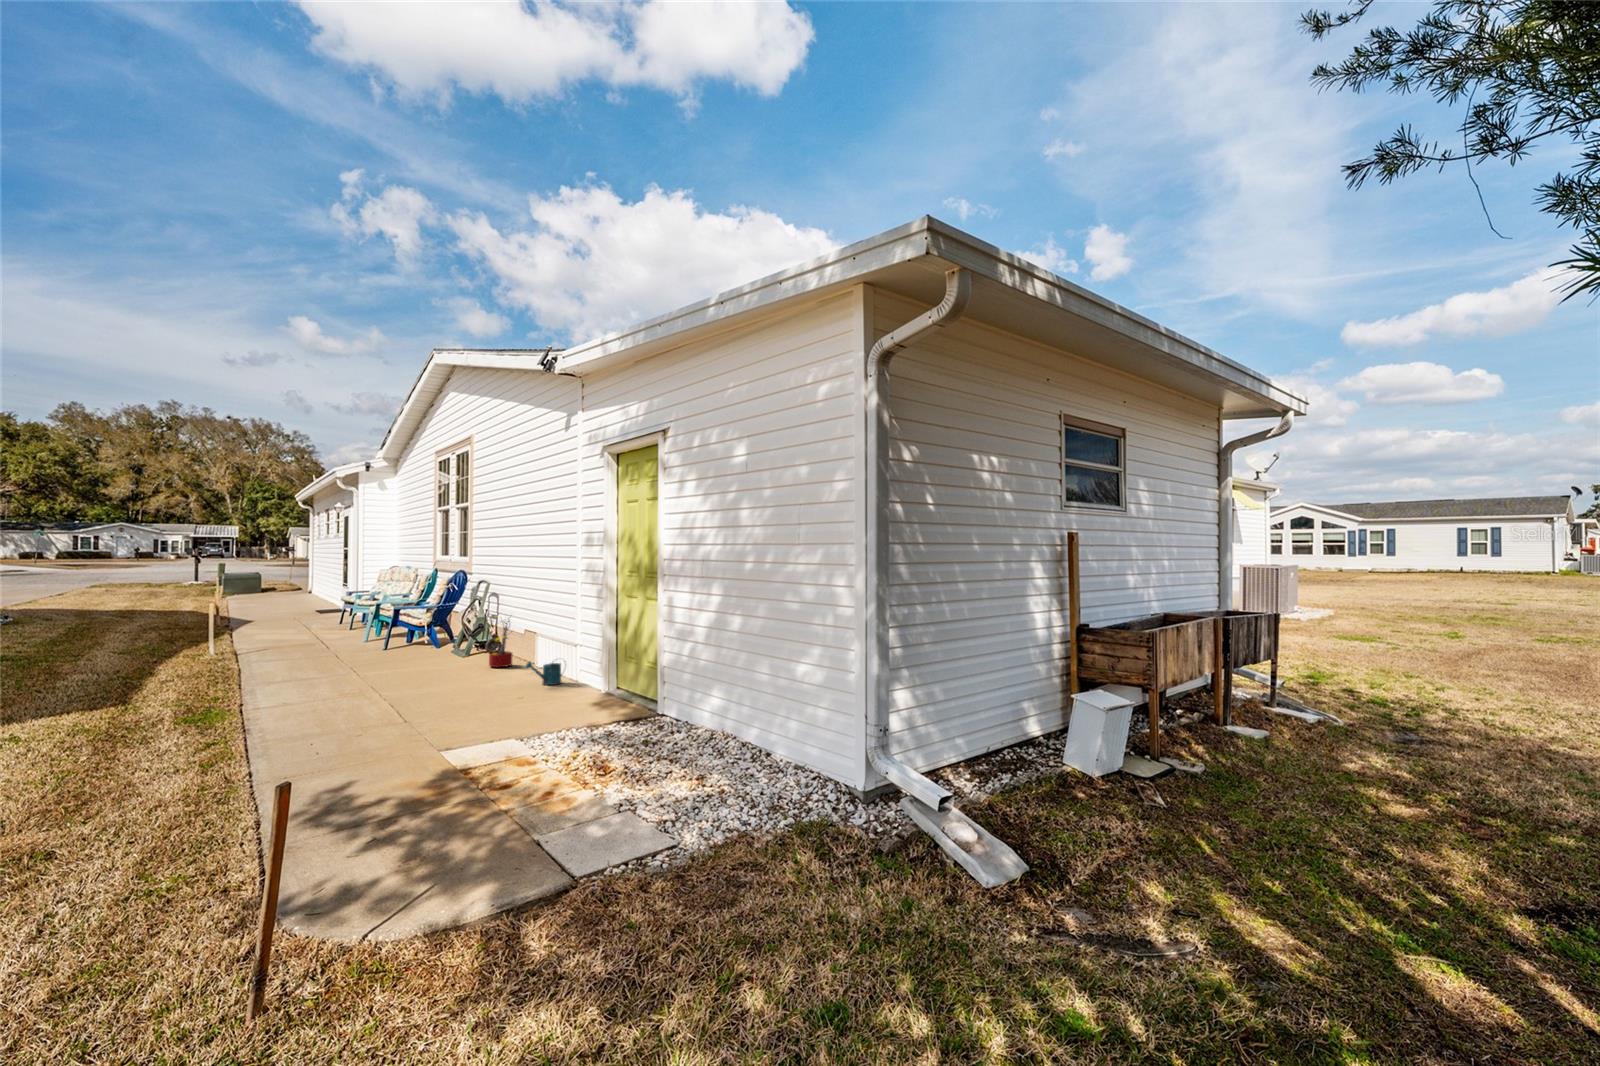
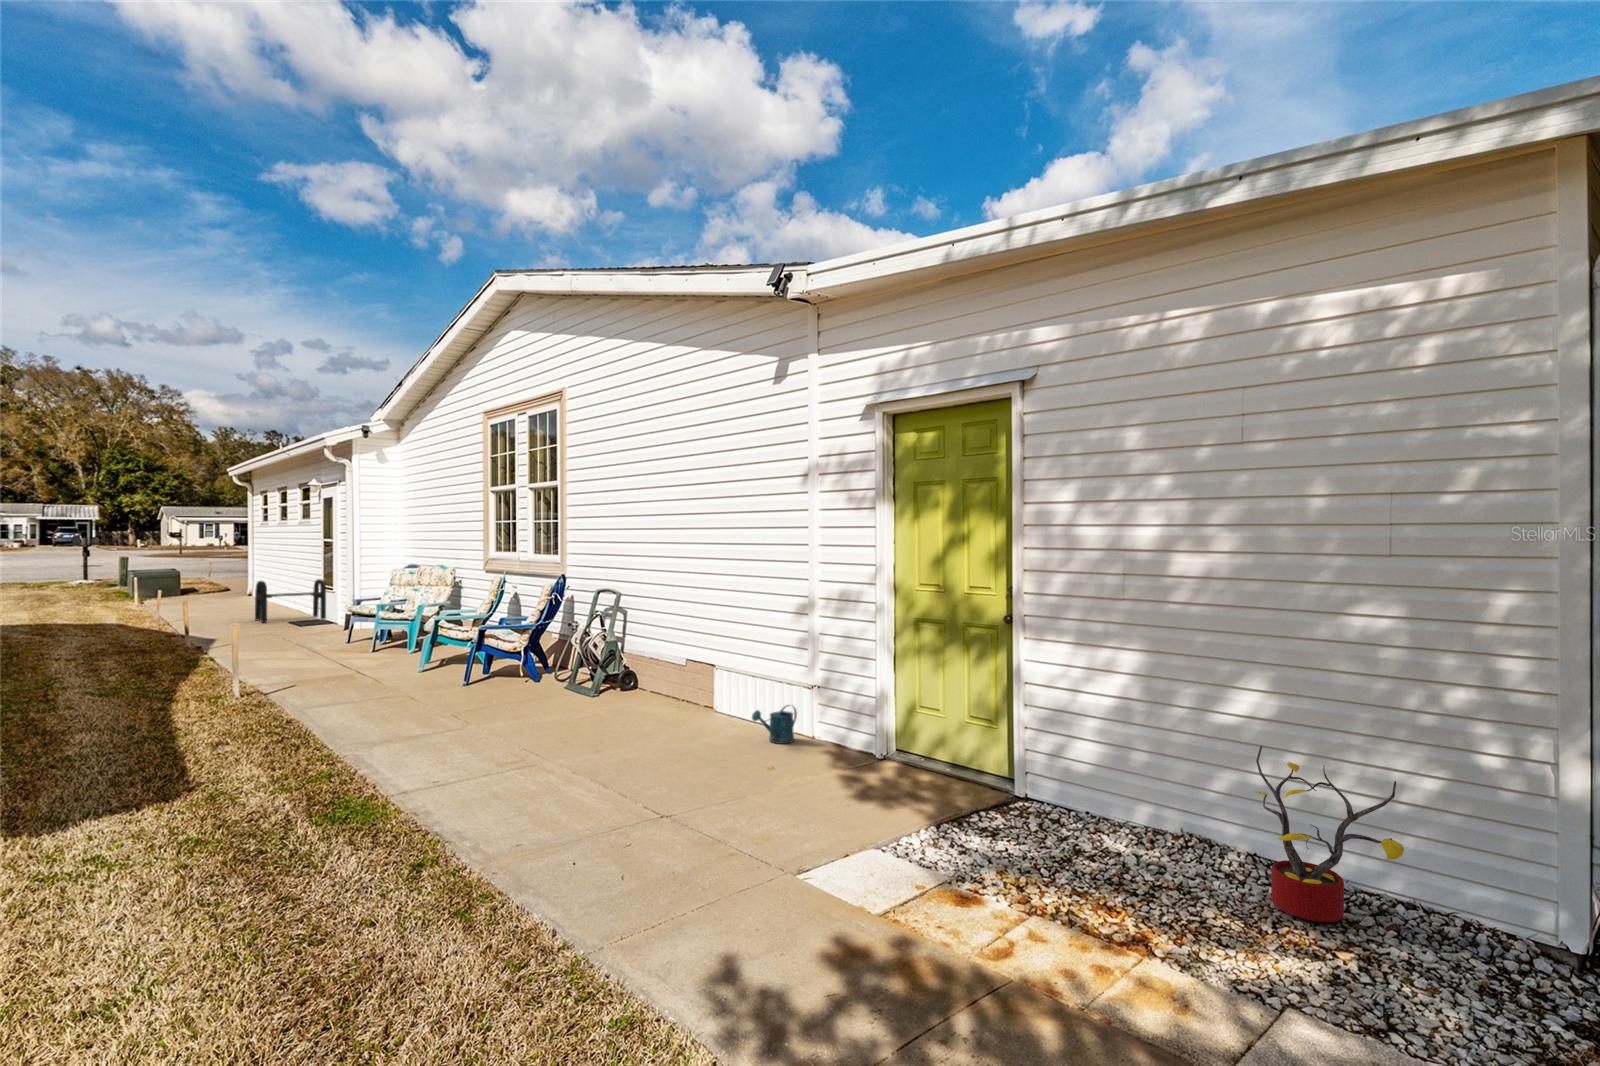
bench: none [290,577,345,609] -> present [255,579,326,623]
decorative plant: present [489,621,512,667] -> present [1256,746,1404,922]

